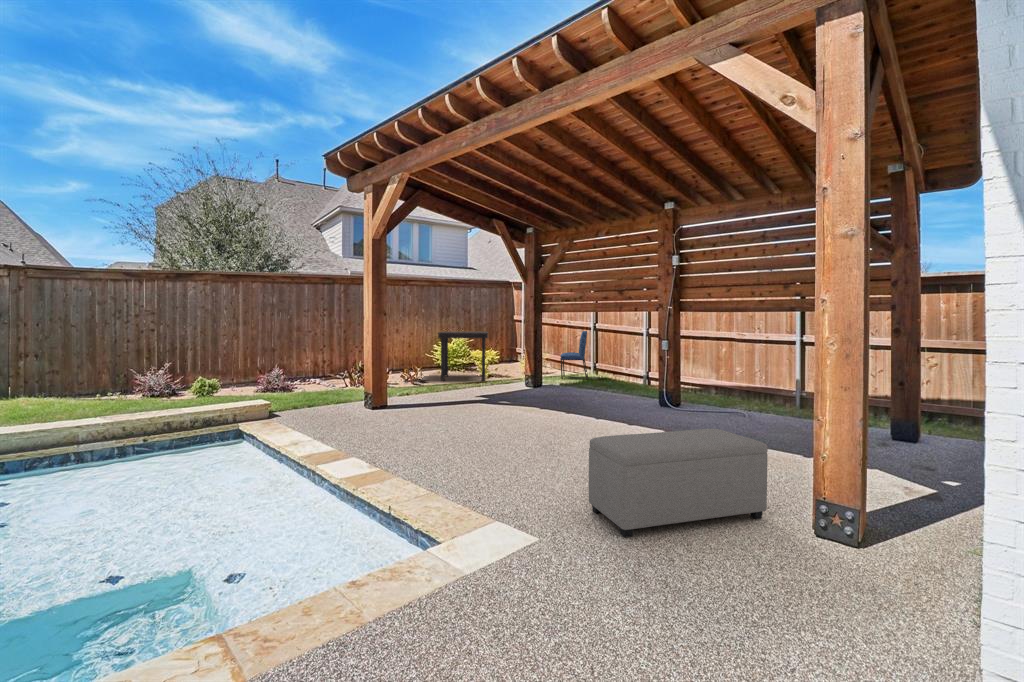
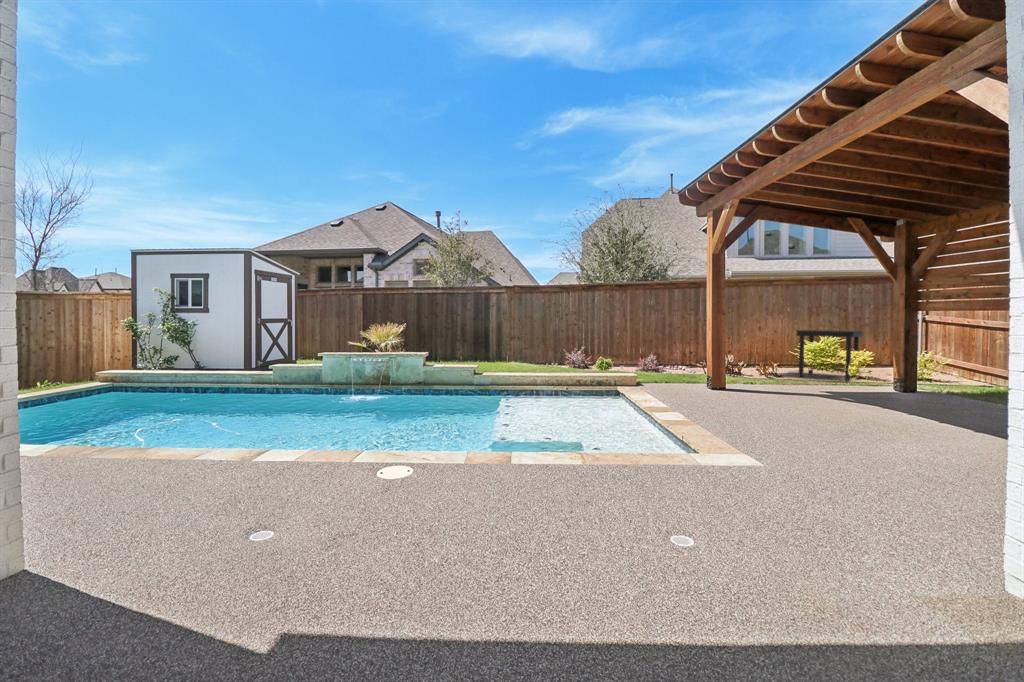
dining chair: present [560,331,588,380] -> none [958,332,1009,391]
ottoman: present [589,429,768,537] -> none [798,402,962,485]

